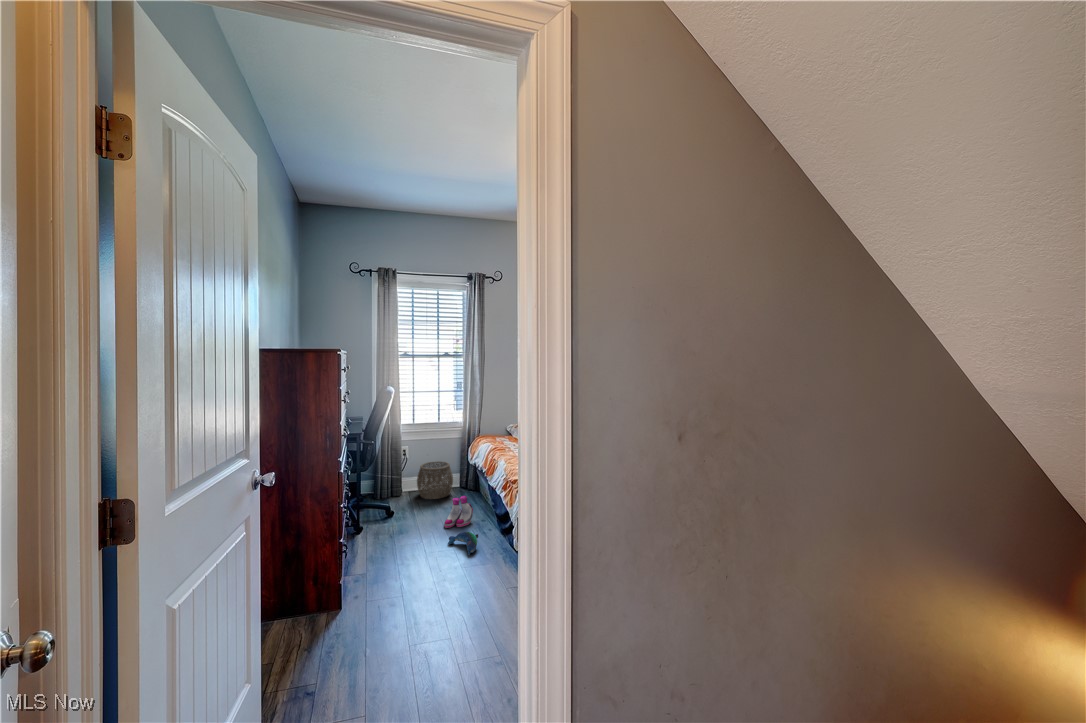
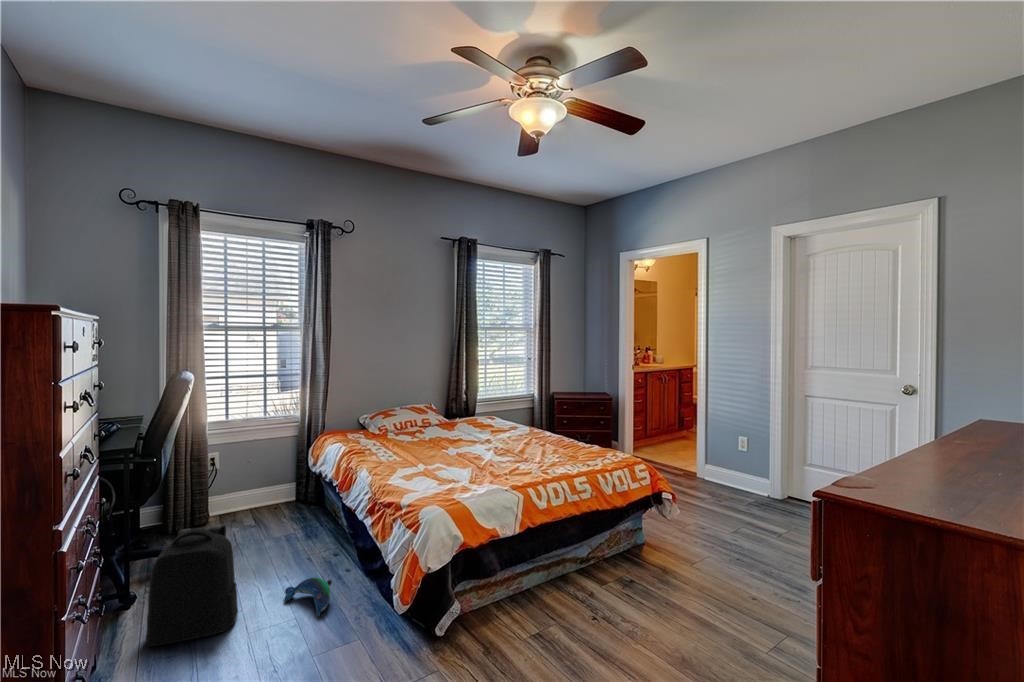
woven basket: present [417,461,453,499] -> none [232,470,288,525]
backpack: none [370,486,420,555] -> present [146,525,238,647]
boots: present [444,496,473,528] -> none [277,520,320,571]

